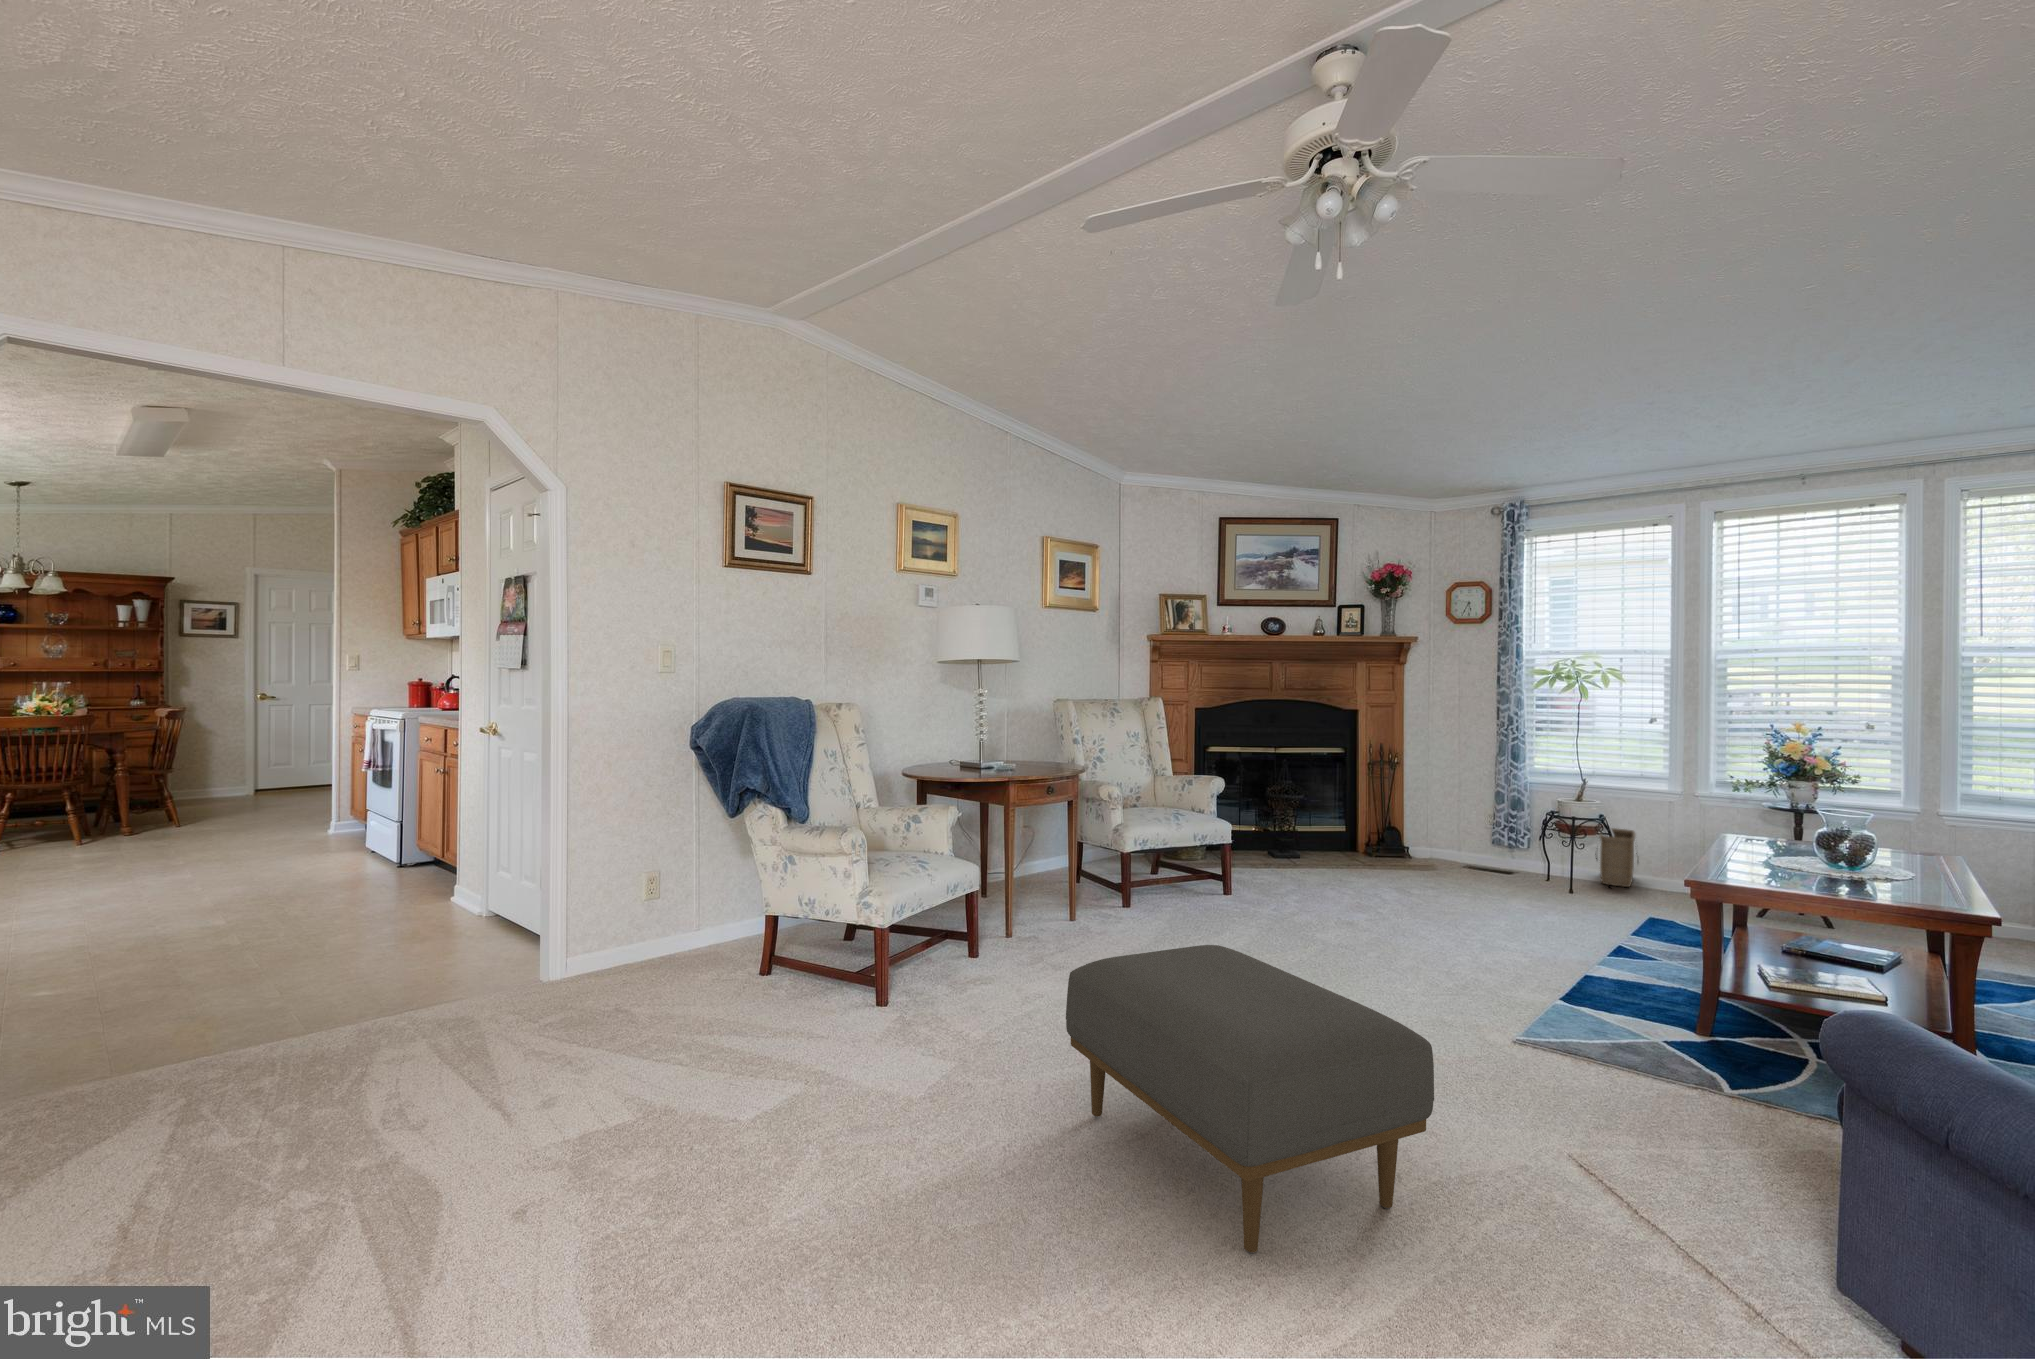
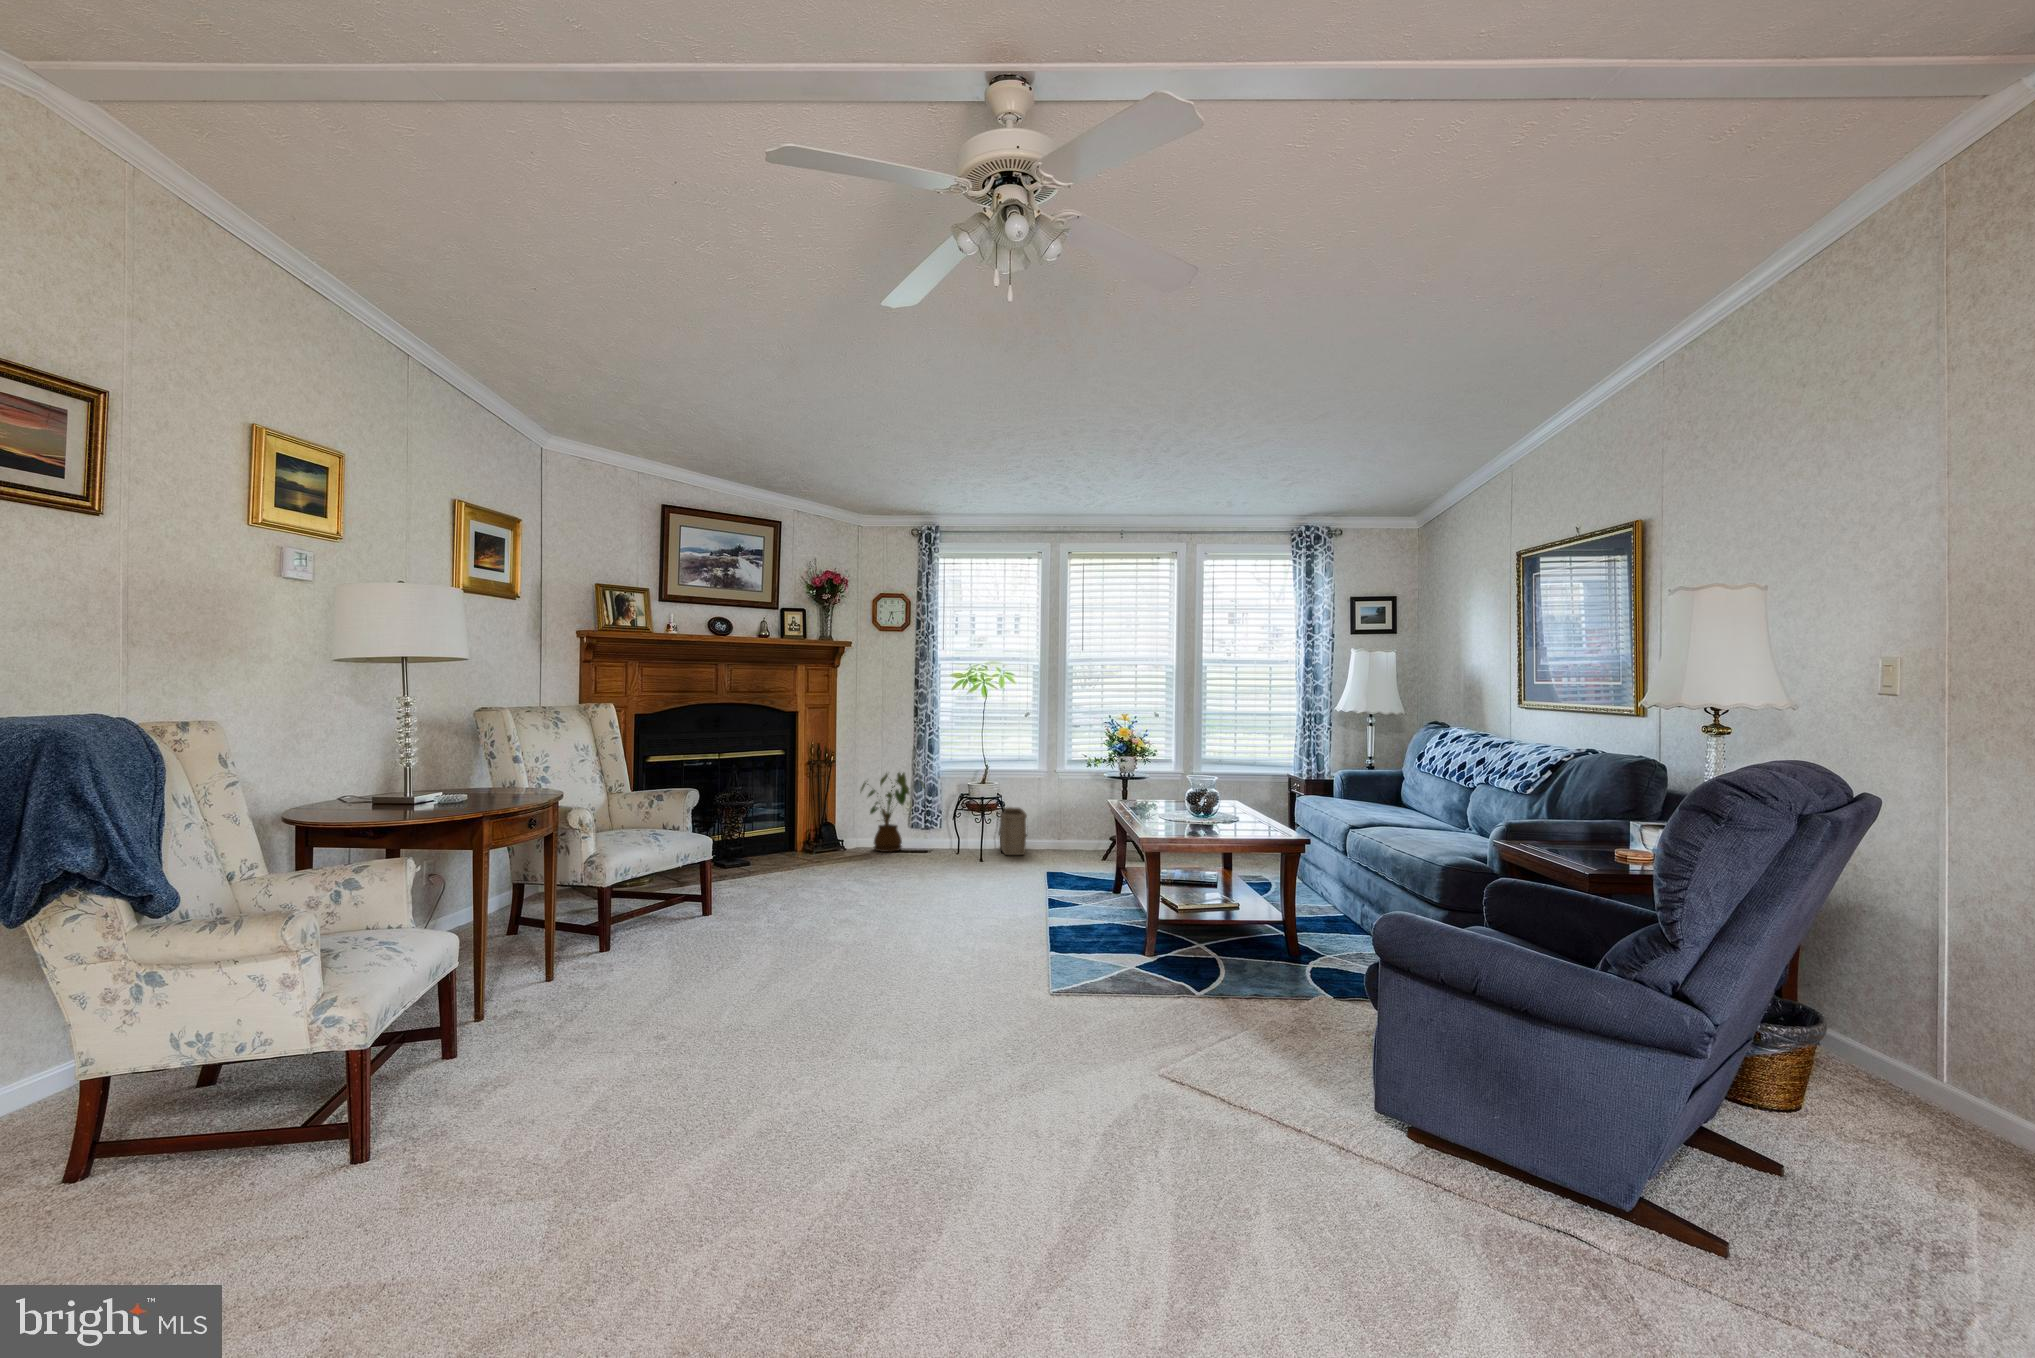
house plant: none [1426,775,1504,860] -> present [860,773,925,852]
ottoman: present [1066,945,1434,1253] -> none [732,963,1107,1249]

